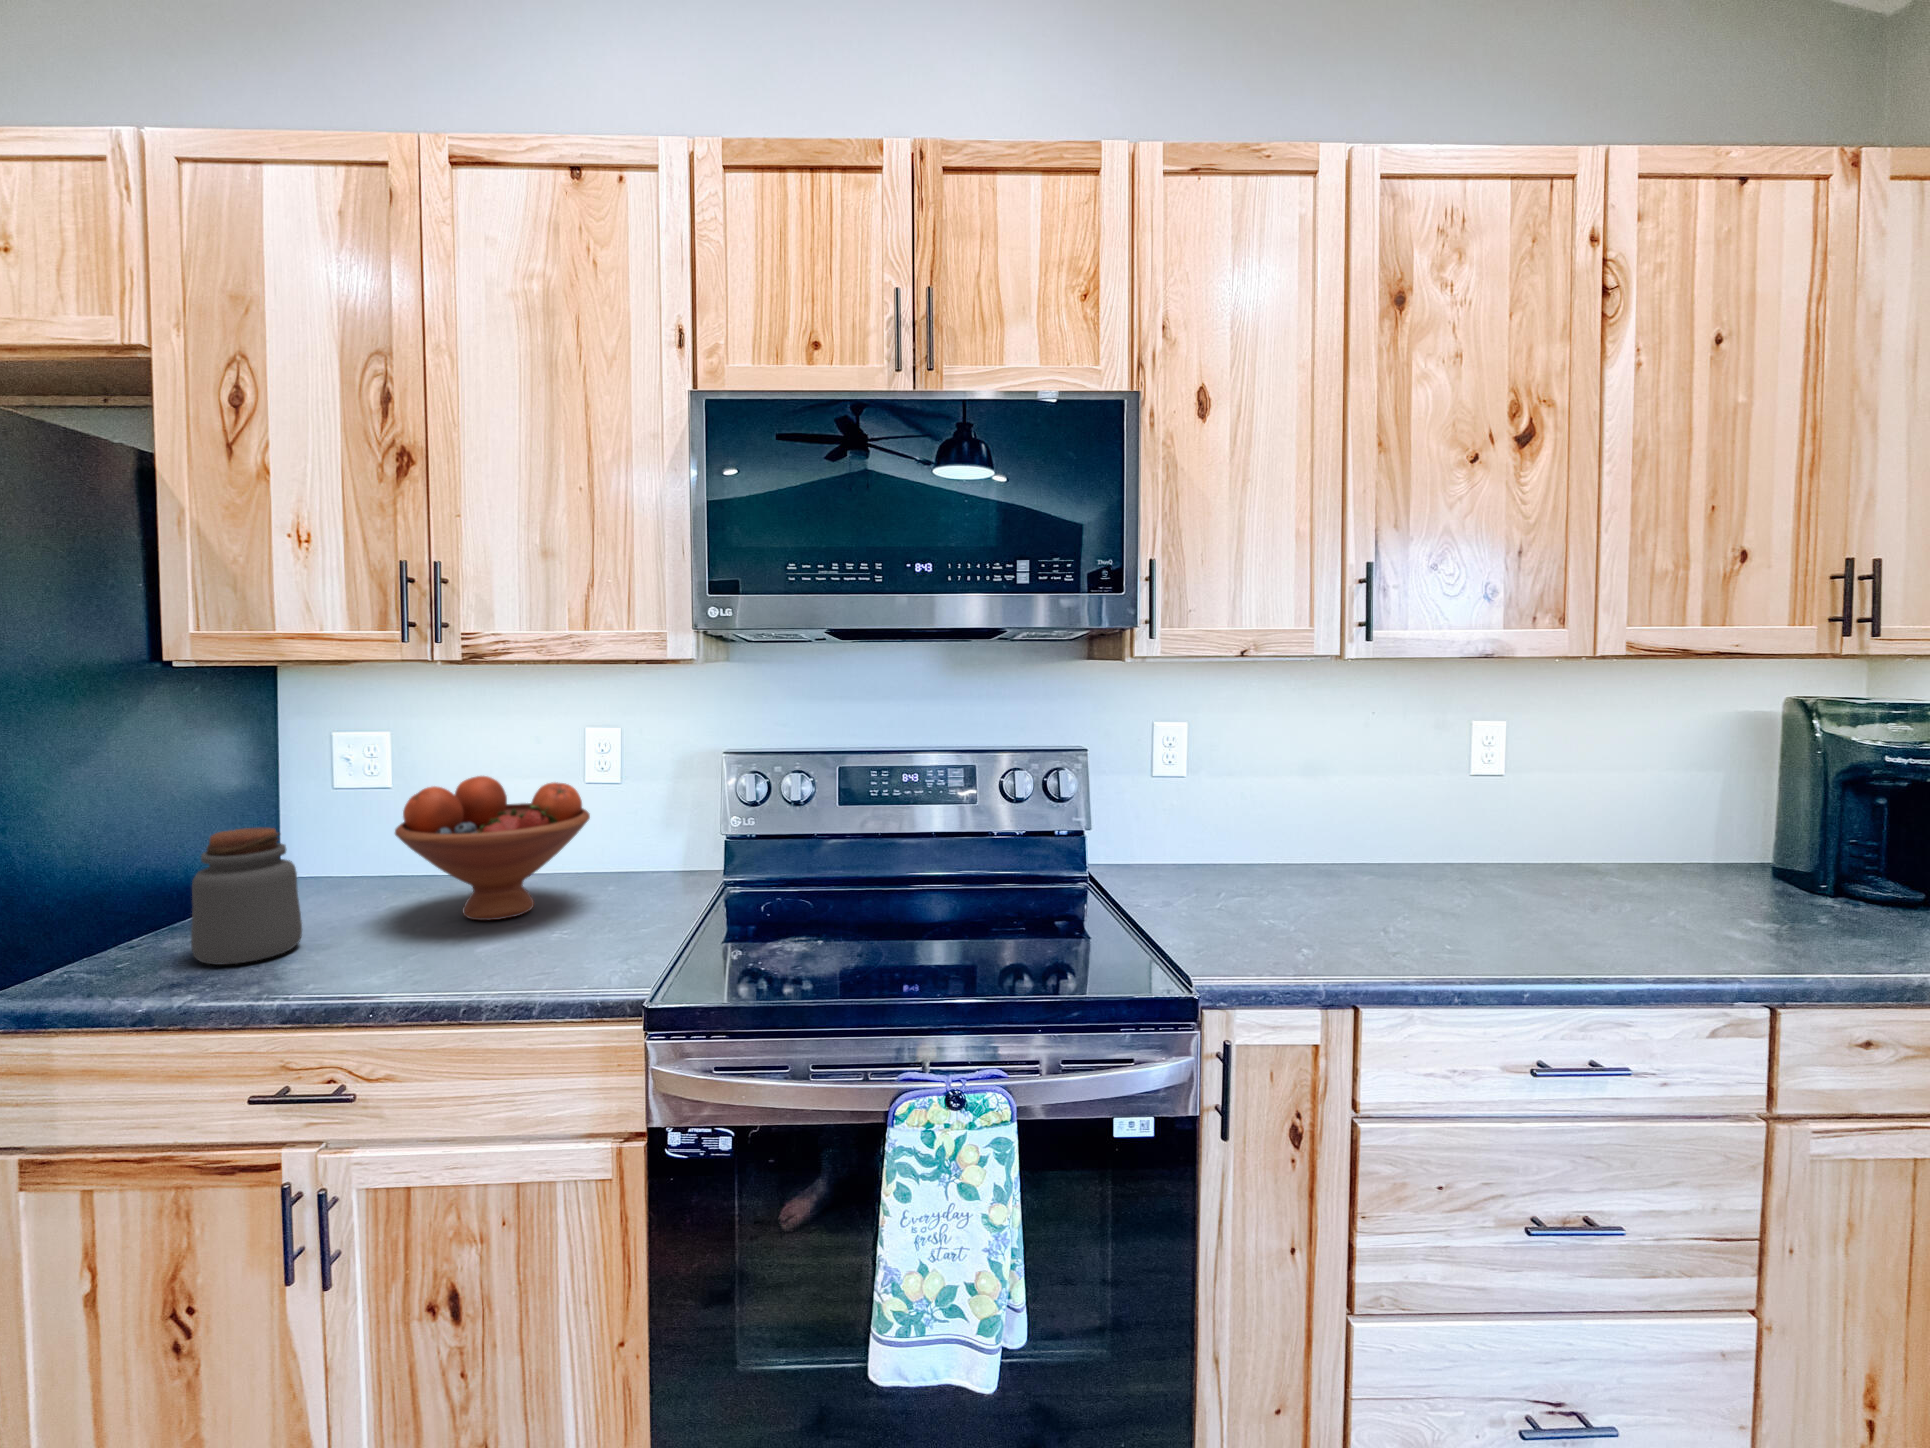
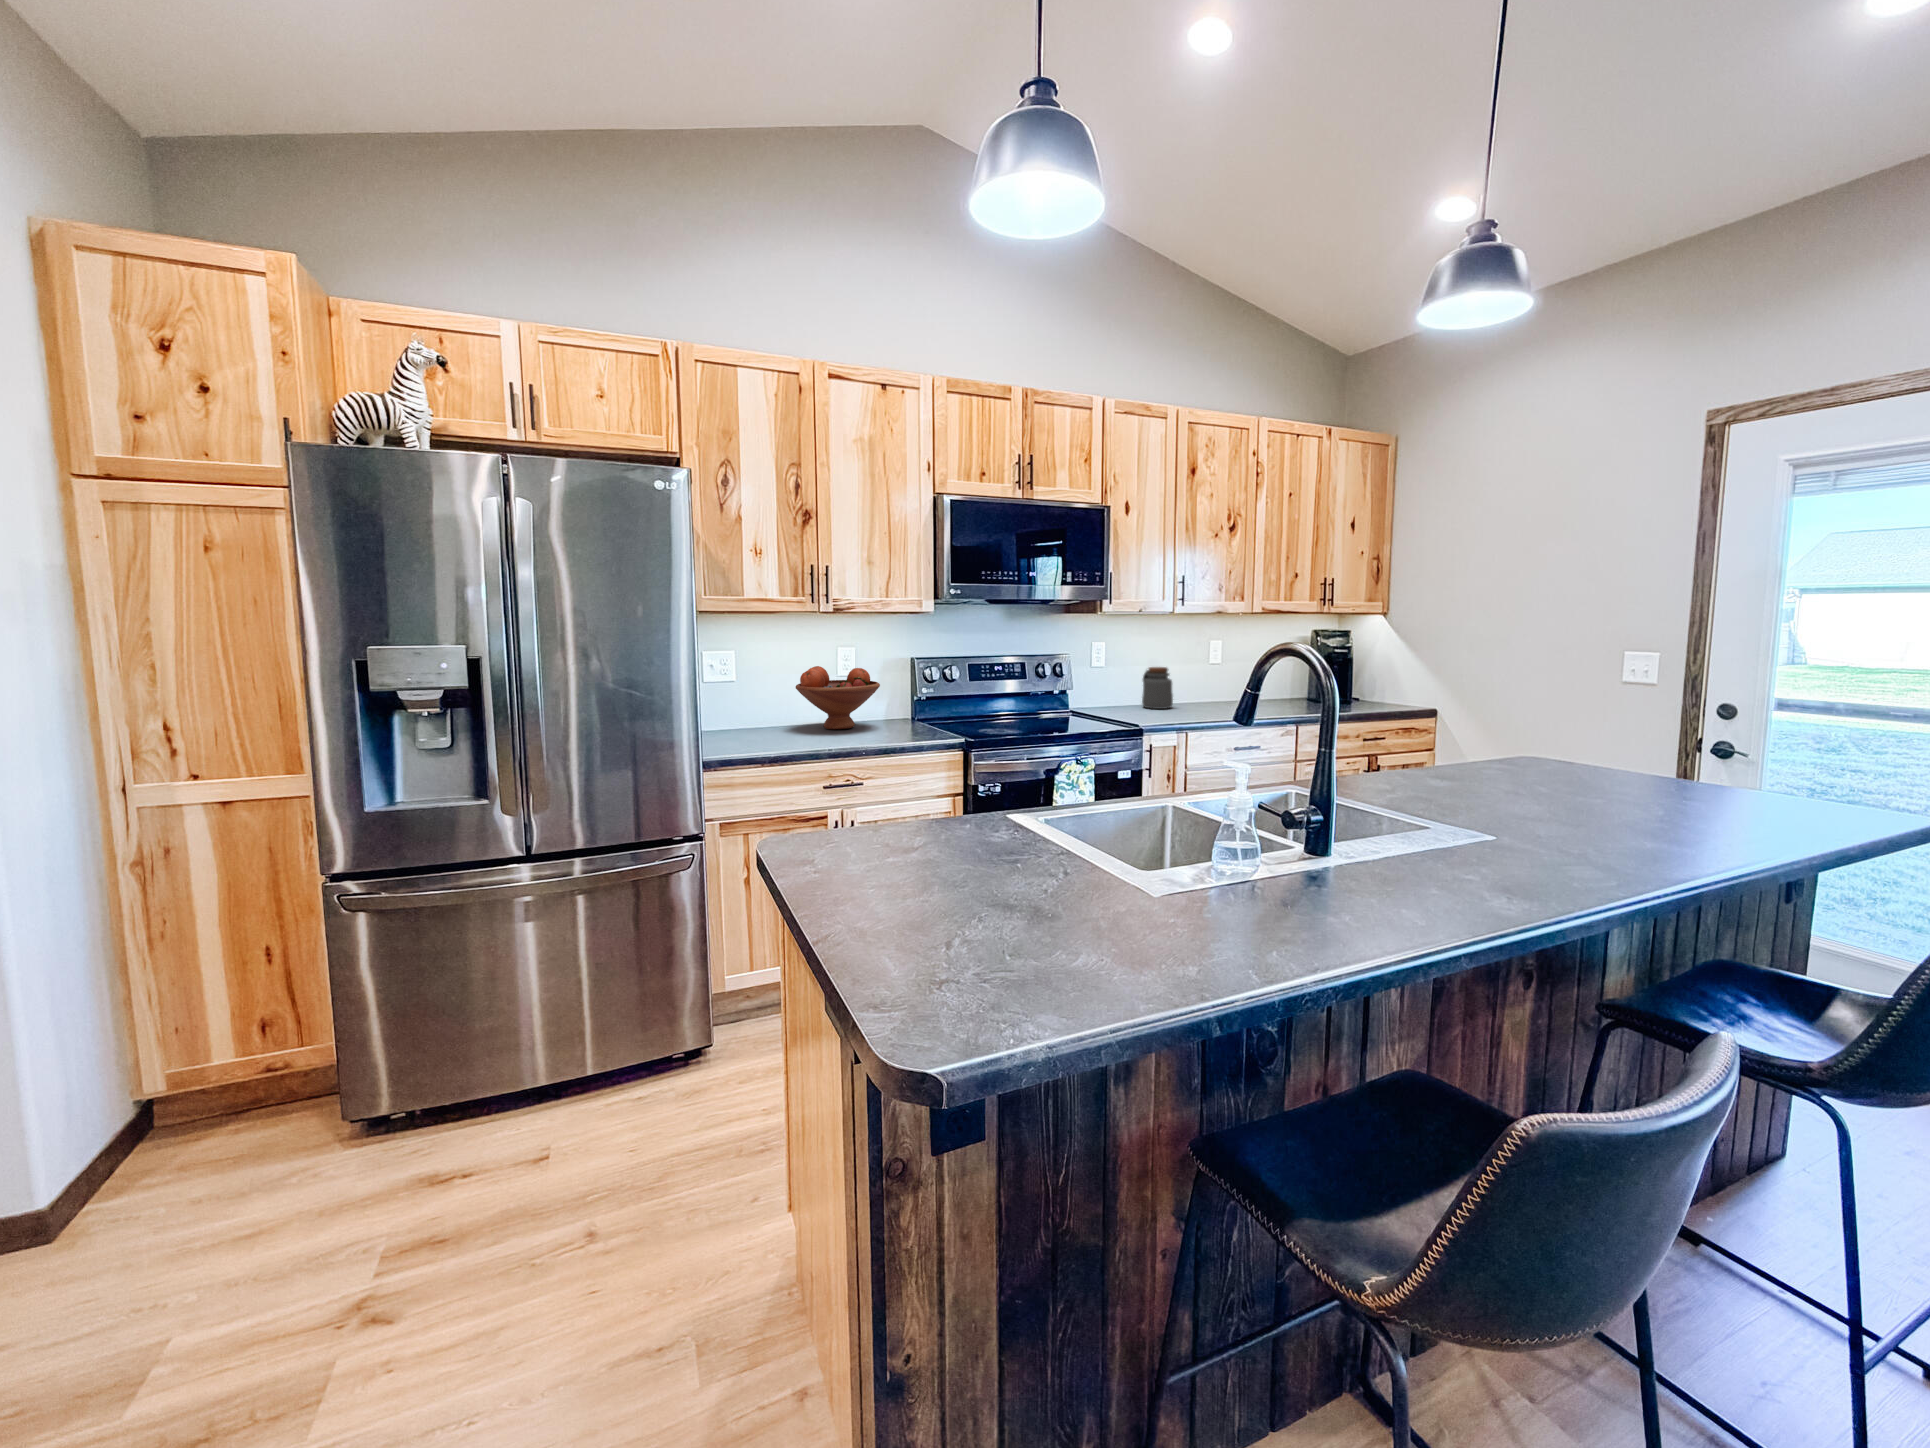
jar: present [191,827,302,965] -> present [1142,667,1173,709]

